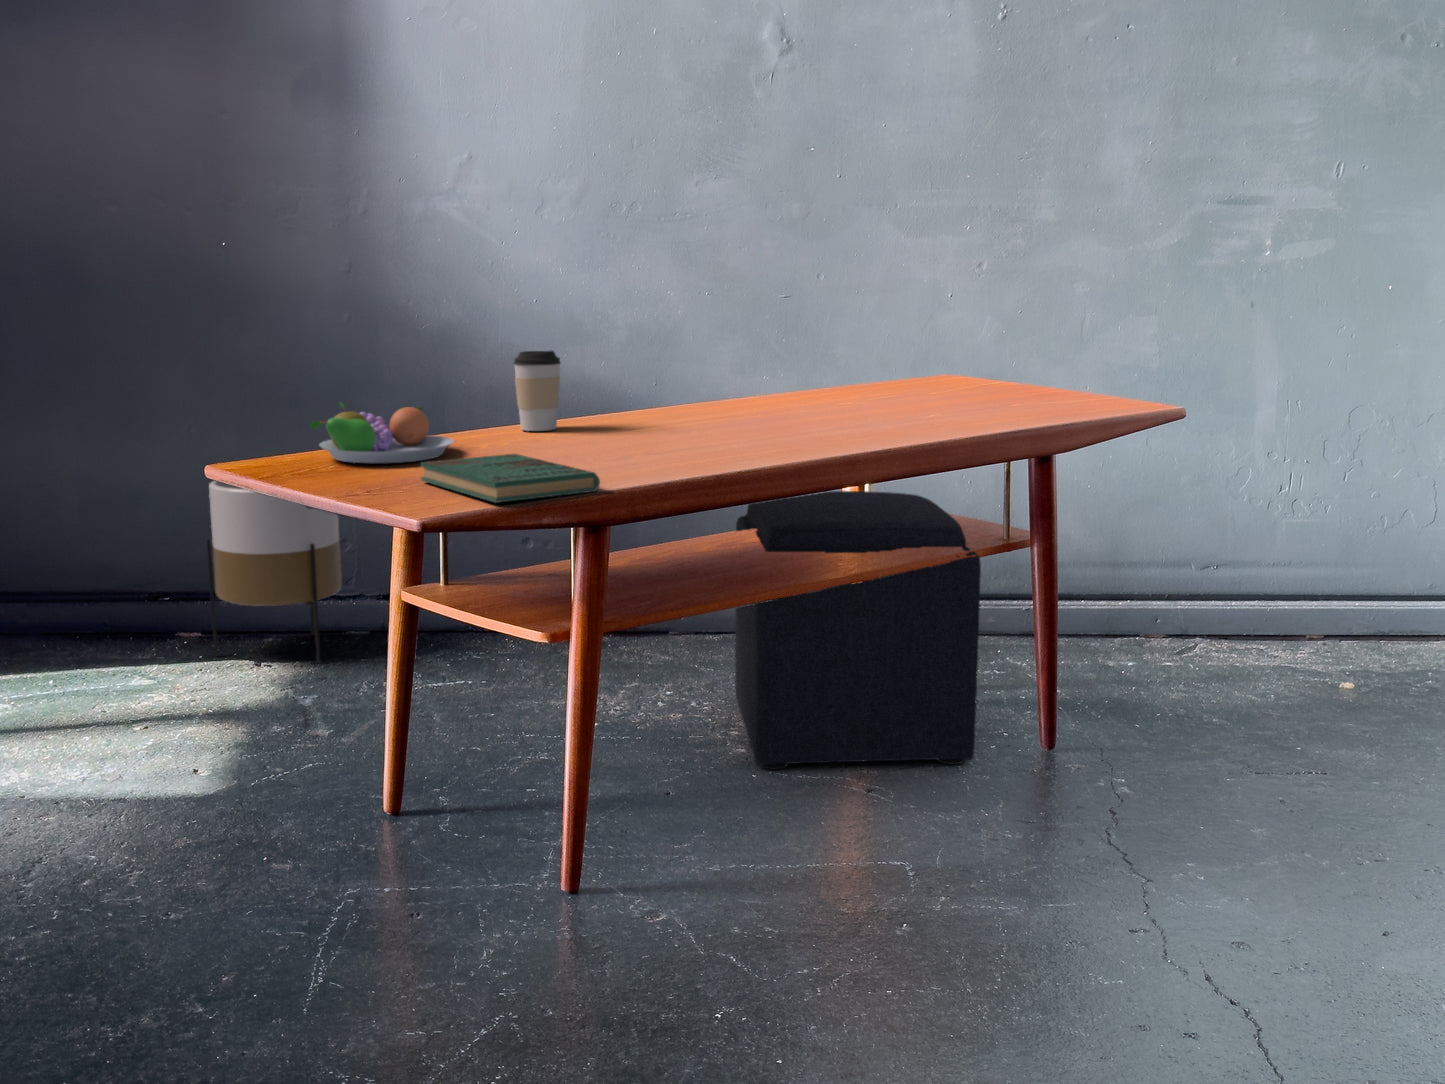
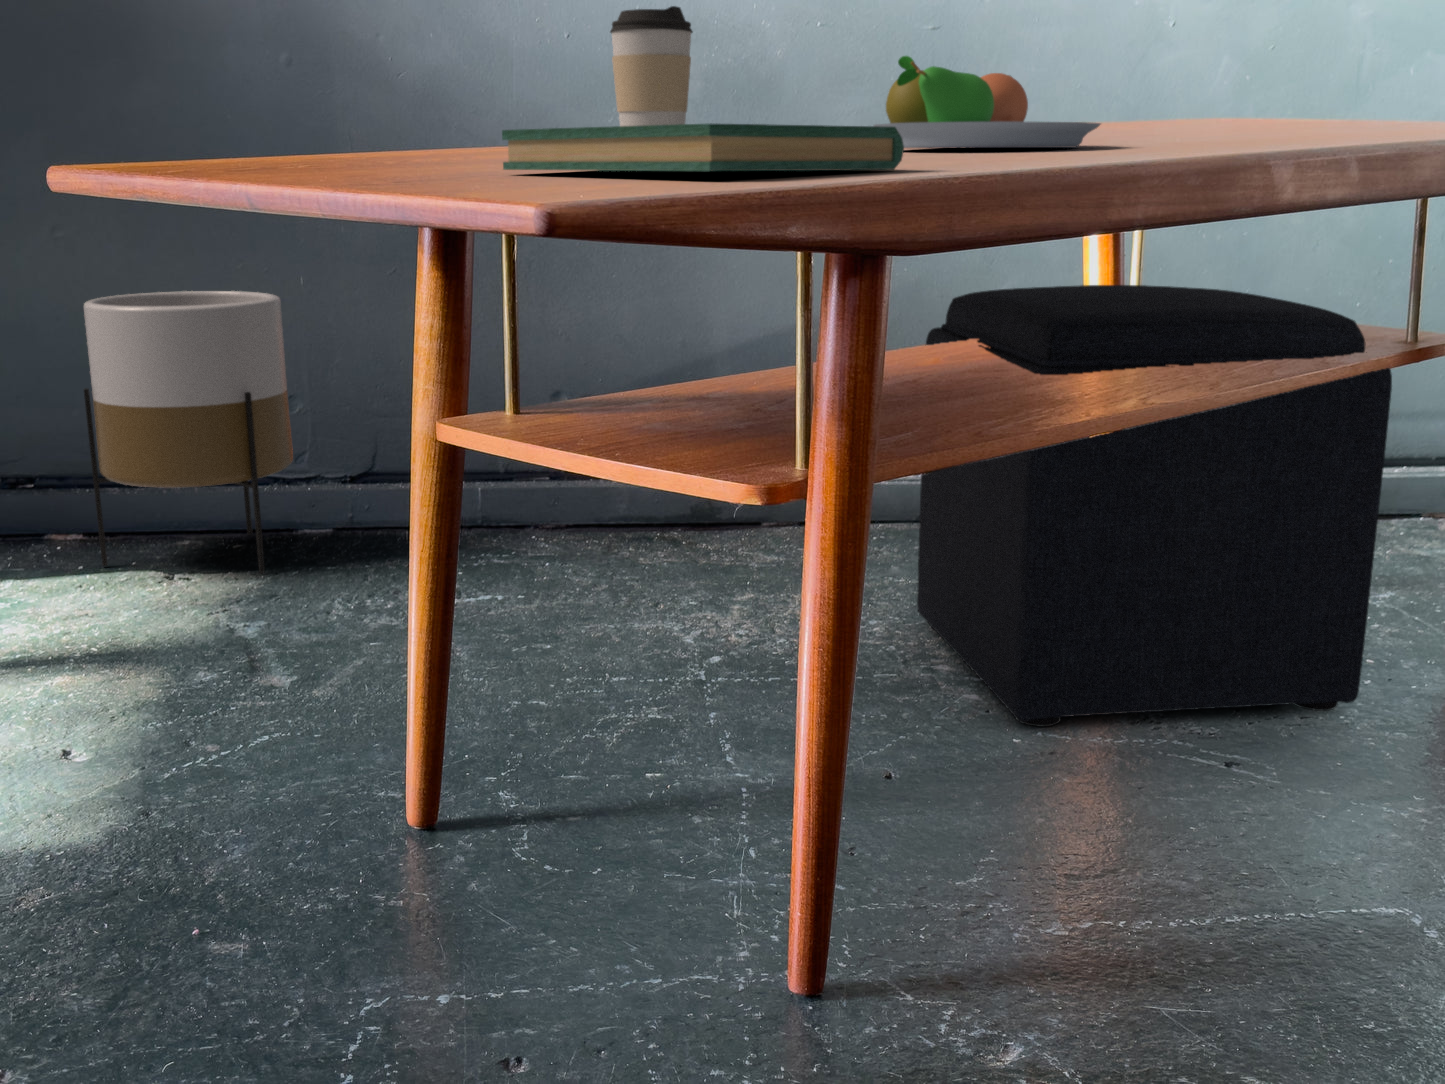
fruit bowl: present [310,403,454,463] -> present [874,56,1101,149]

